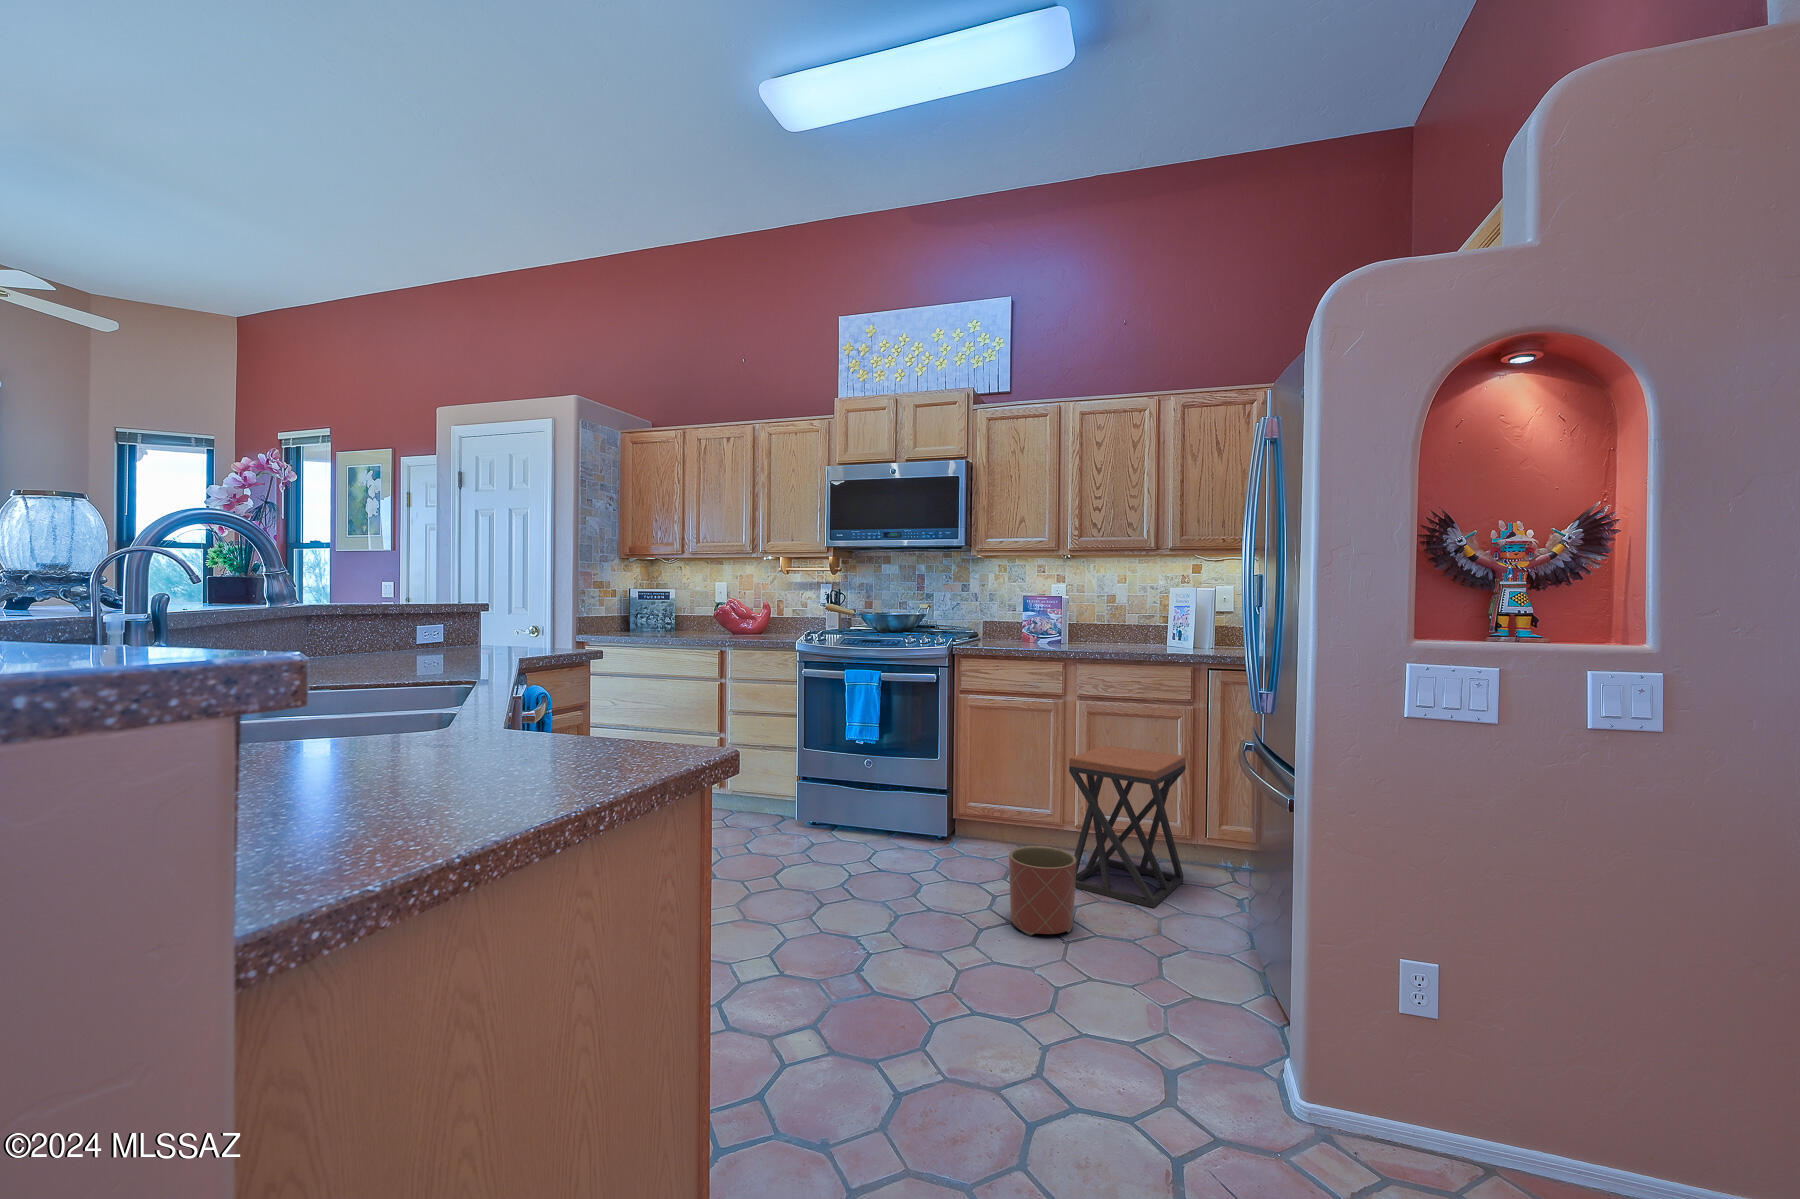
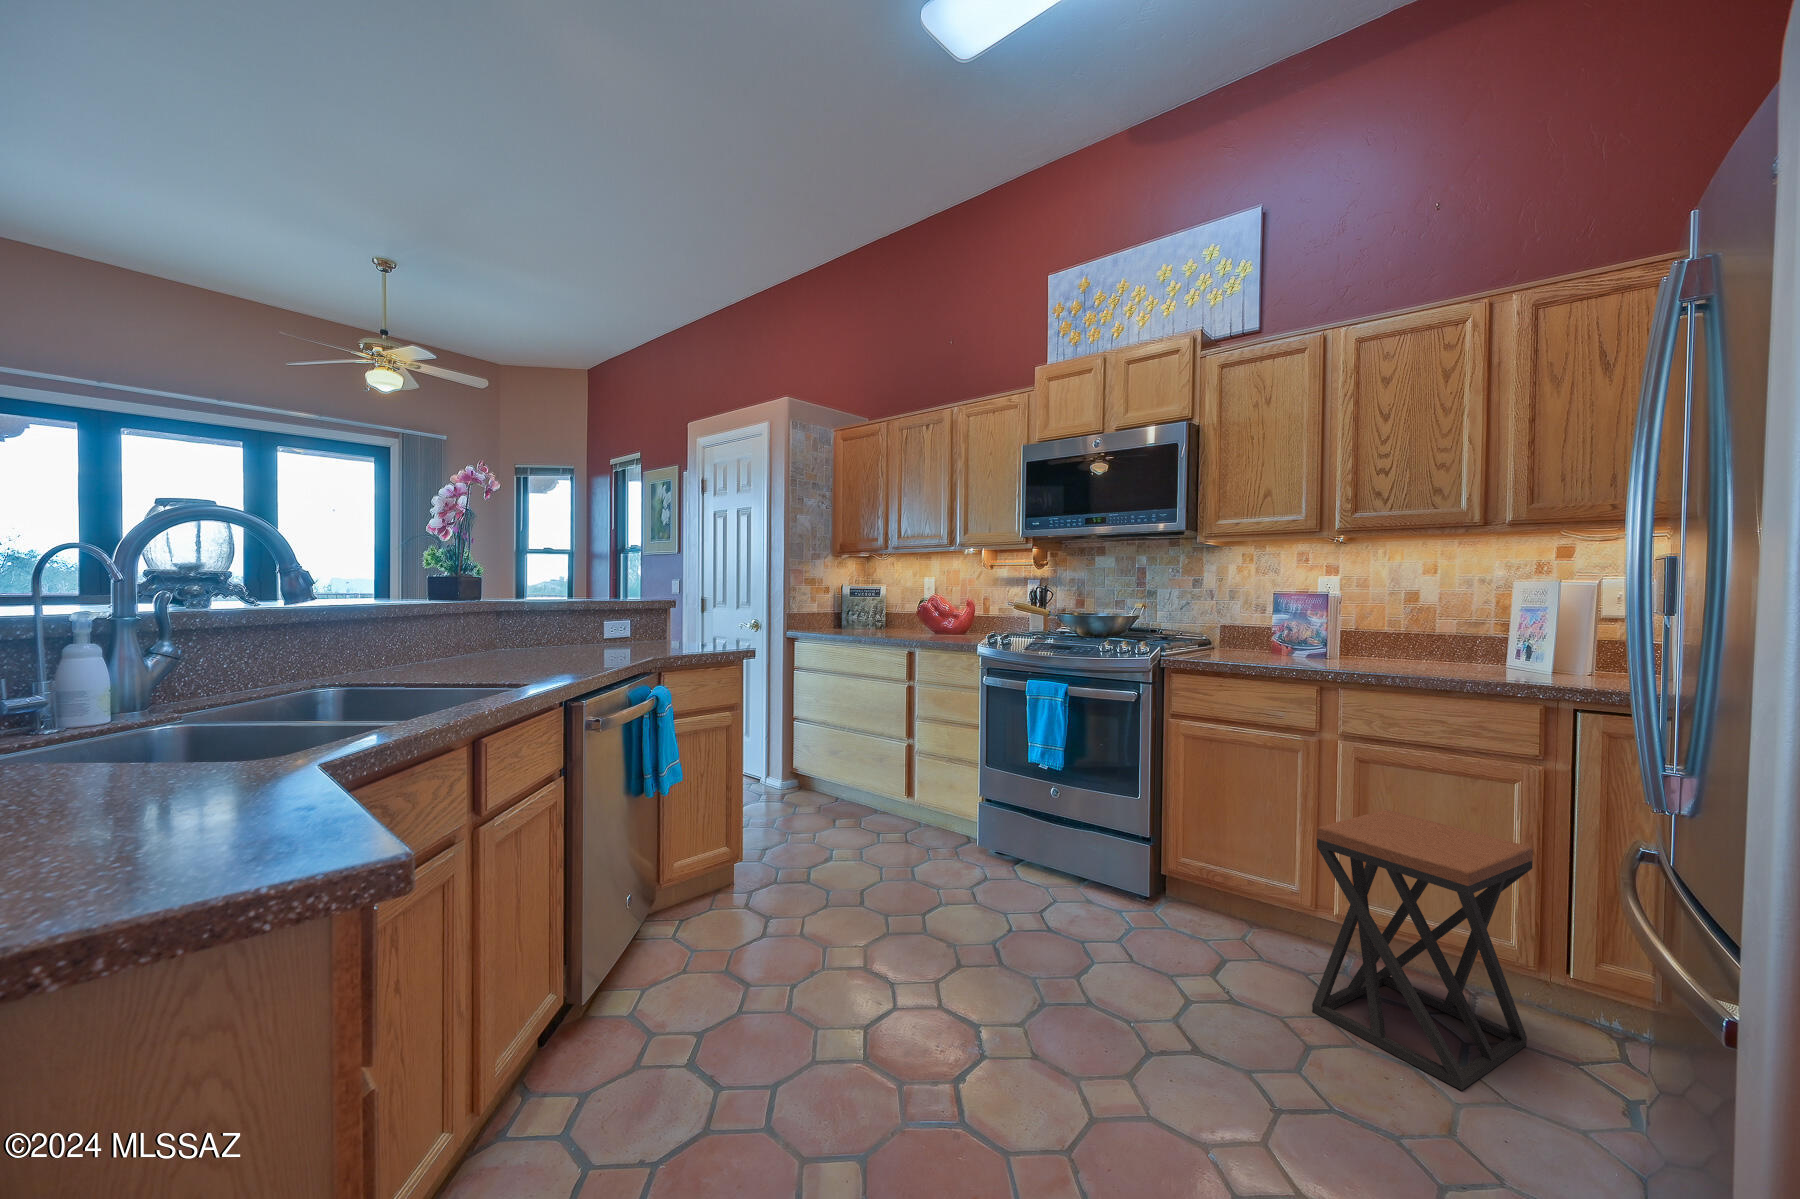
planter: present [1009,846,1077,935] -> none [1201,954,1312,1108]

